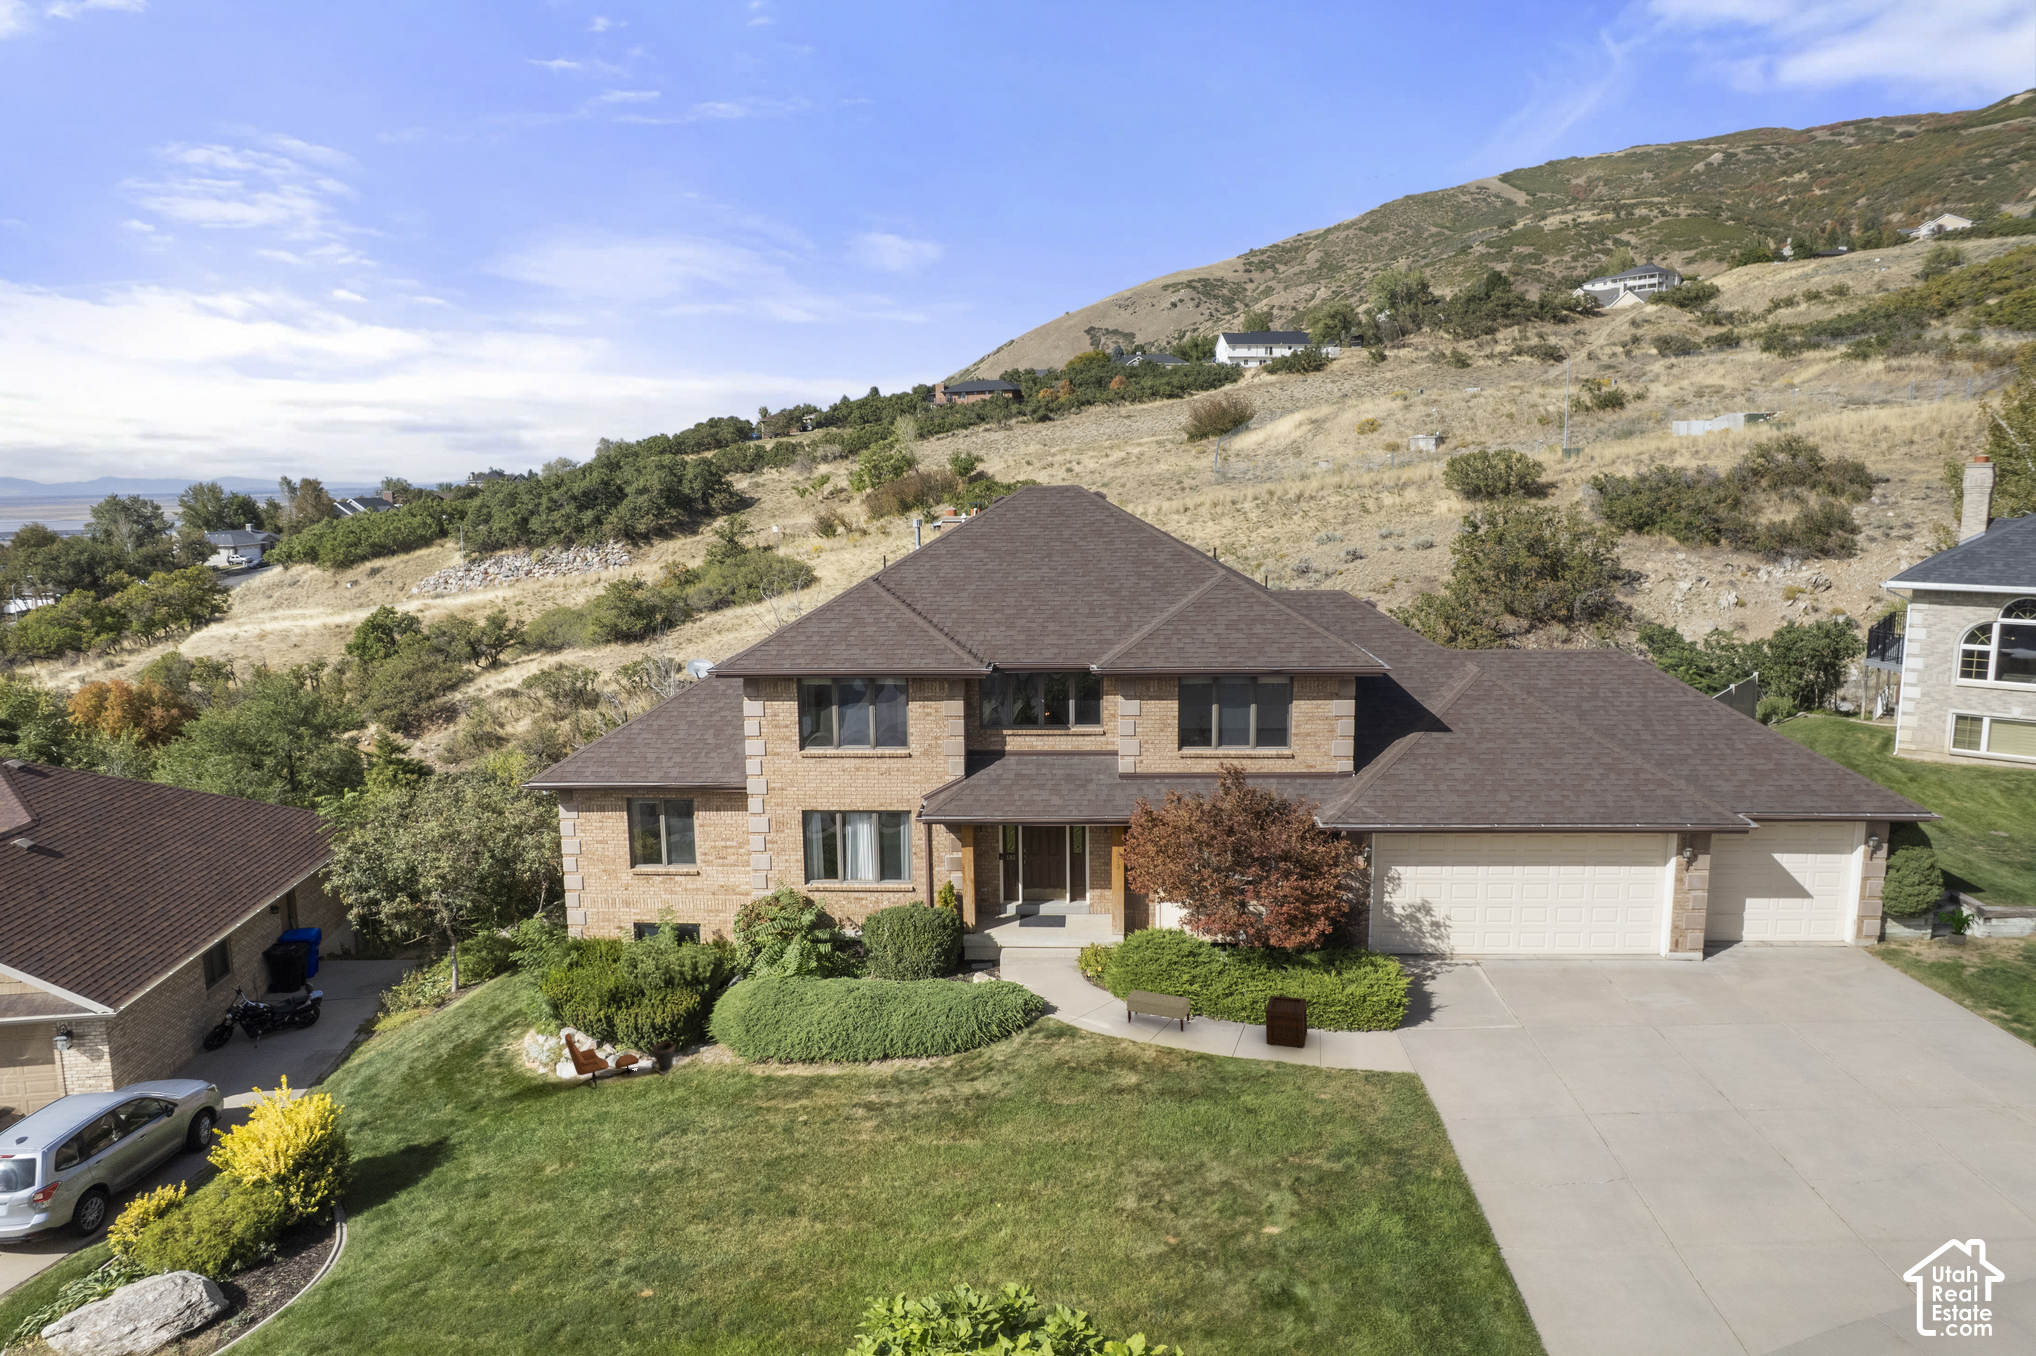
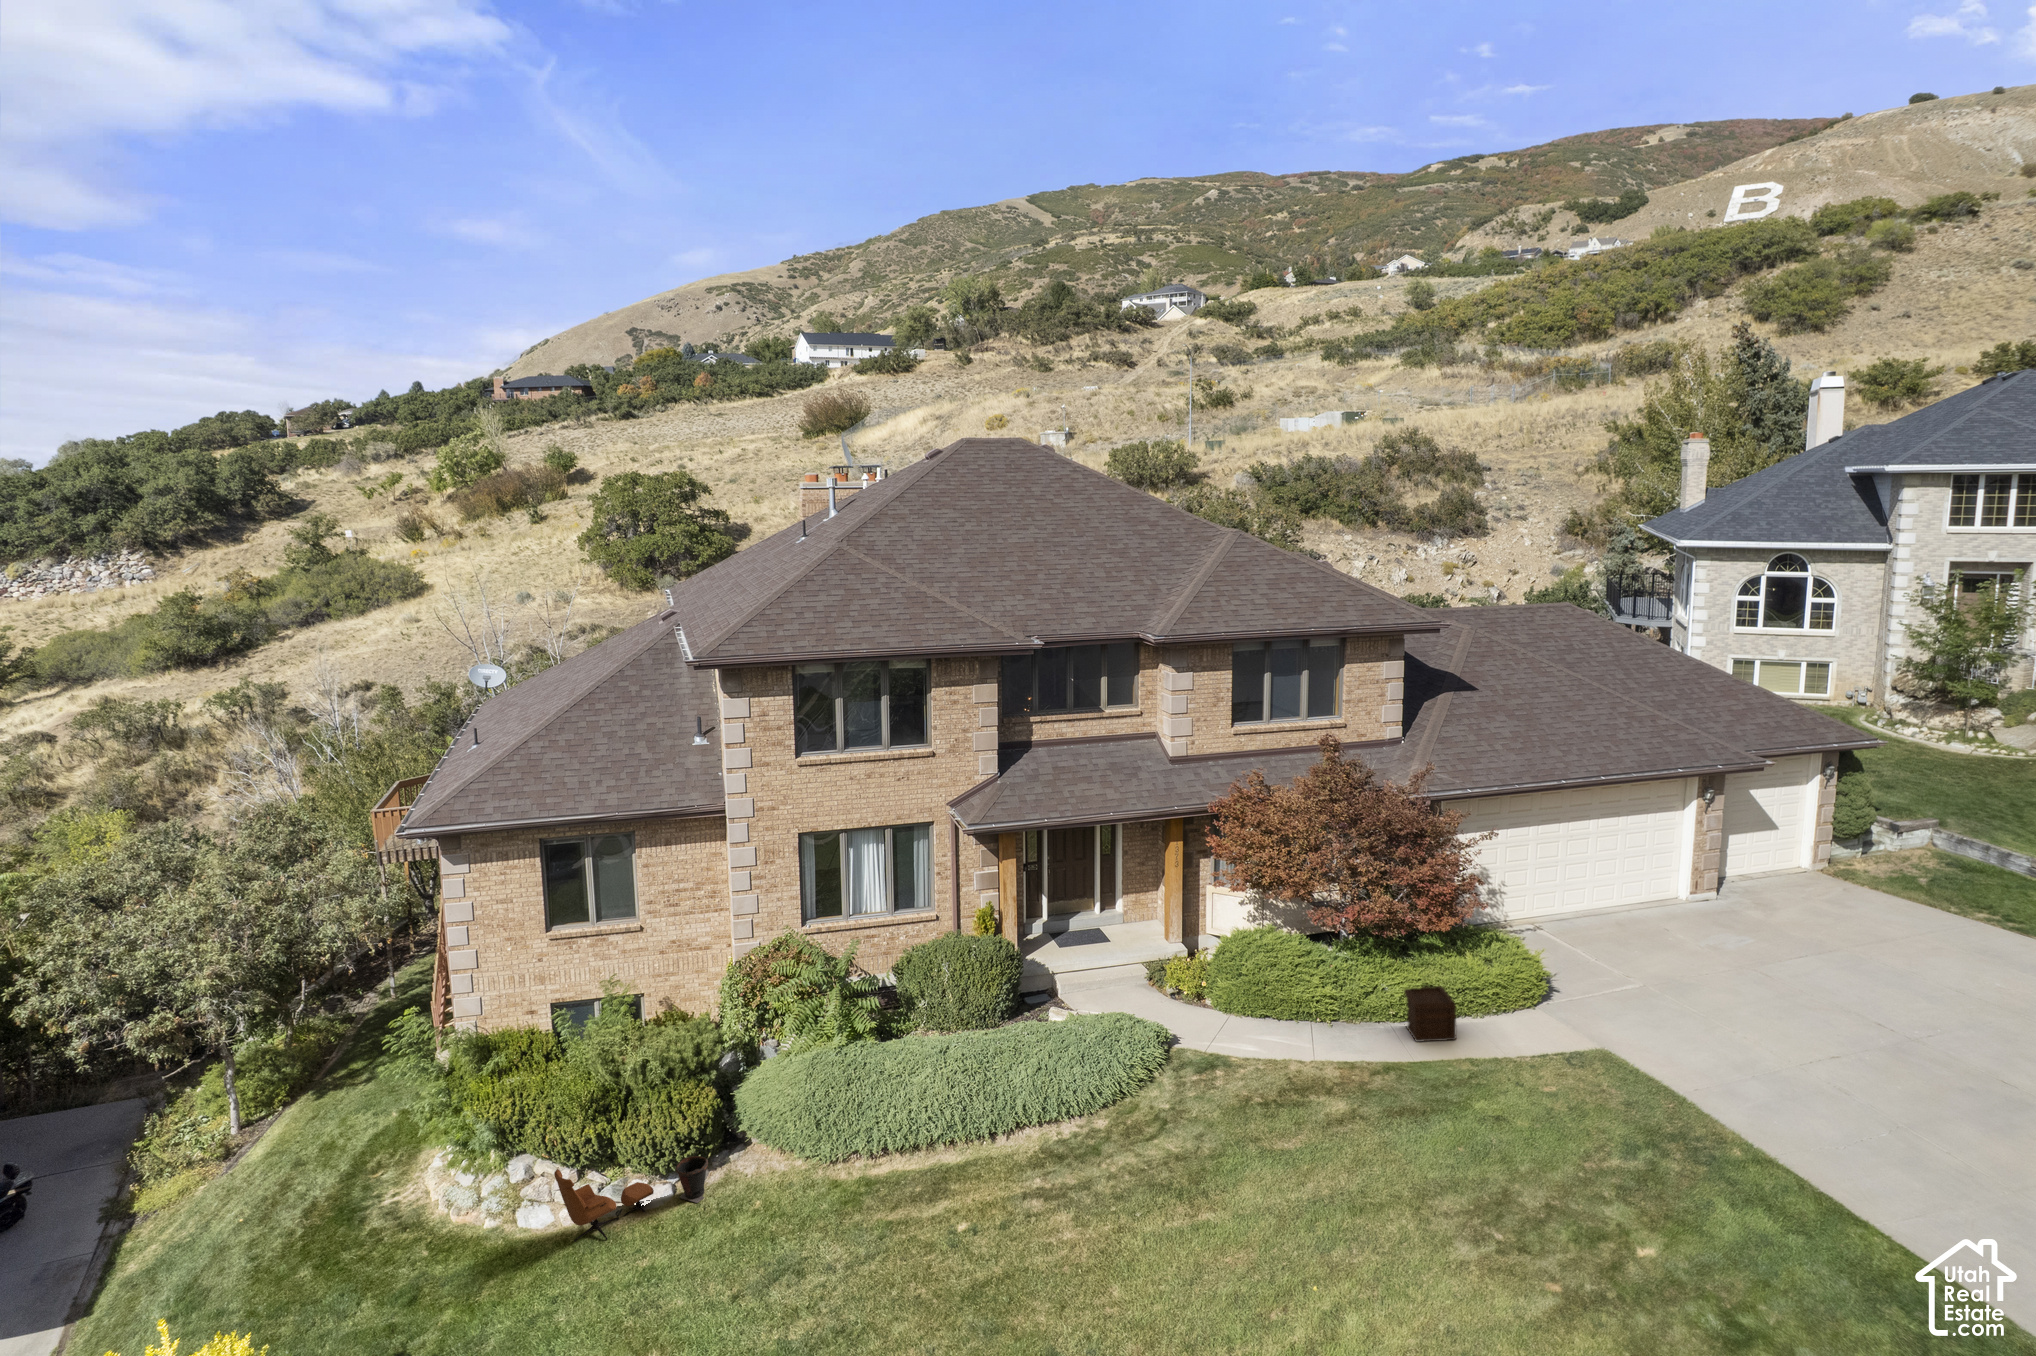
potted plant: present [1937,909,1980,945] -> none [1867,830,1904,862]
bench: present [1126,990,1190,1031] -> none [1245,1002,1317,1041]

